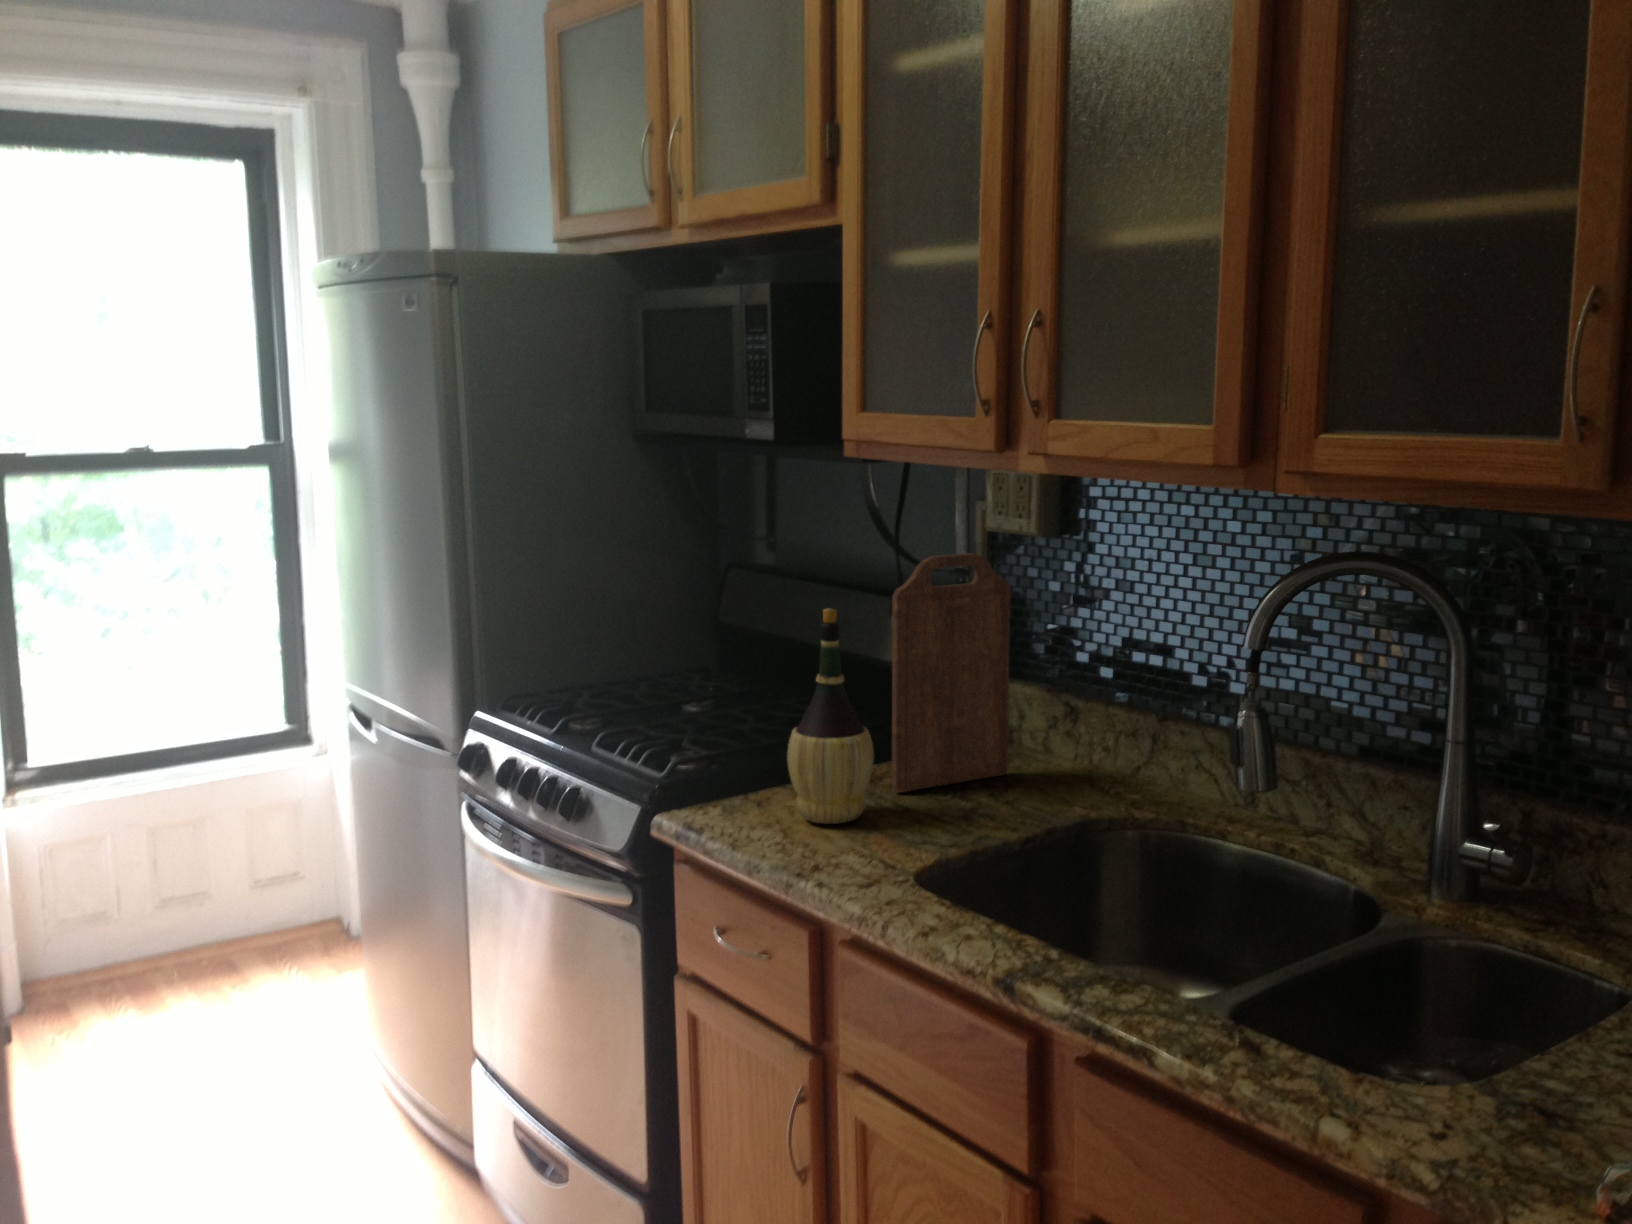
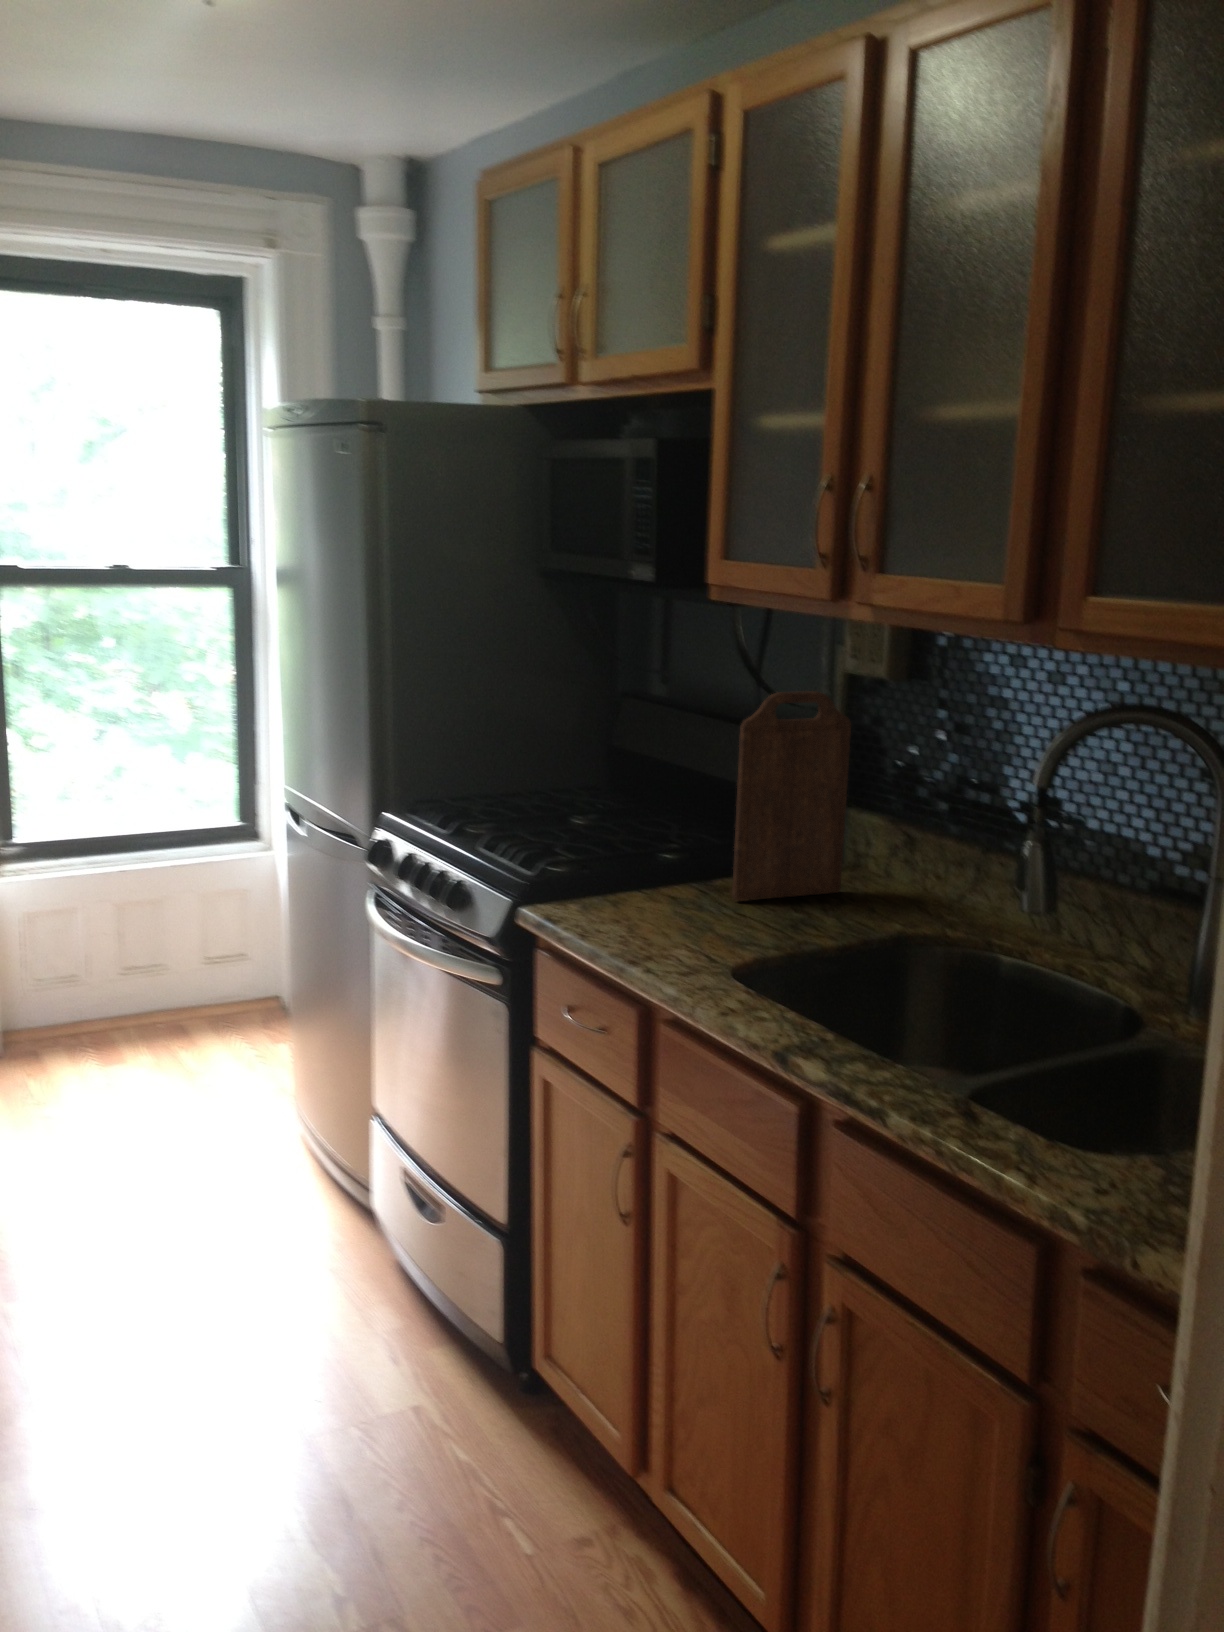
wine bottle: present [787,609,874,823] -> none [636,733,711,922]

